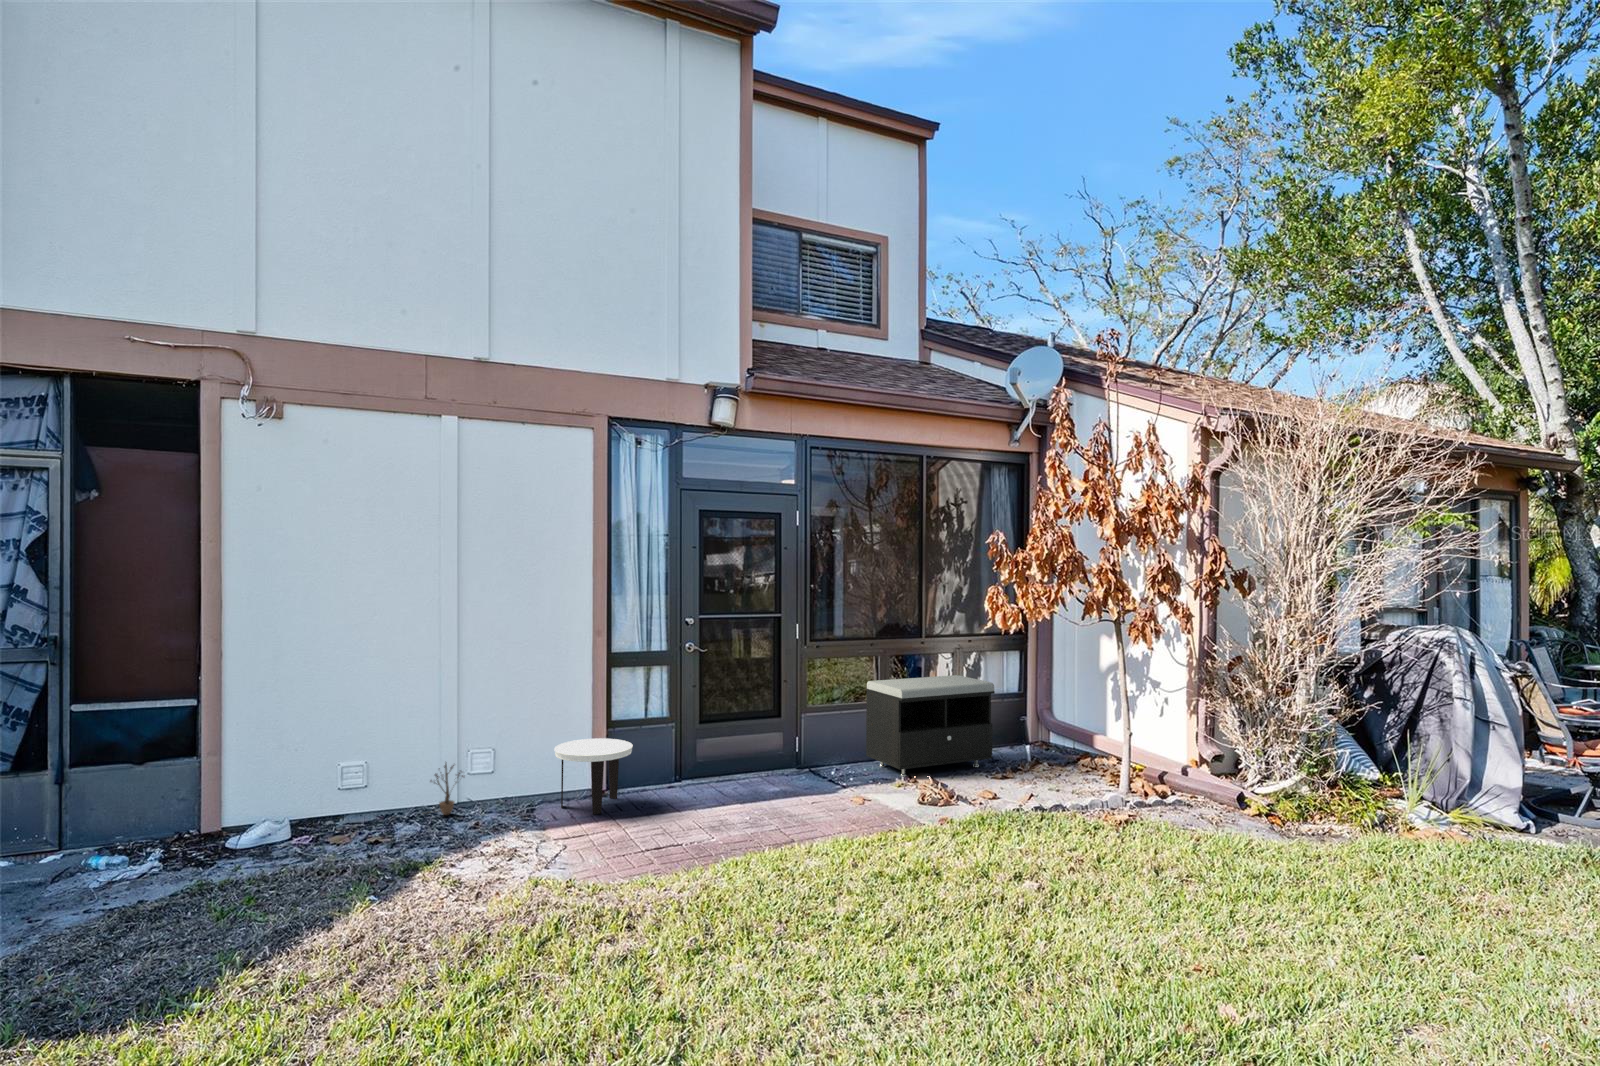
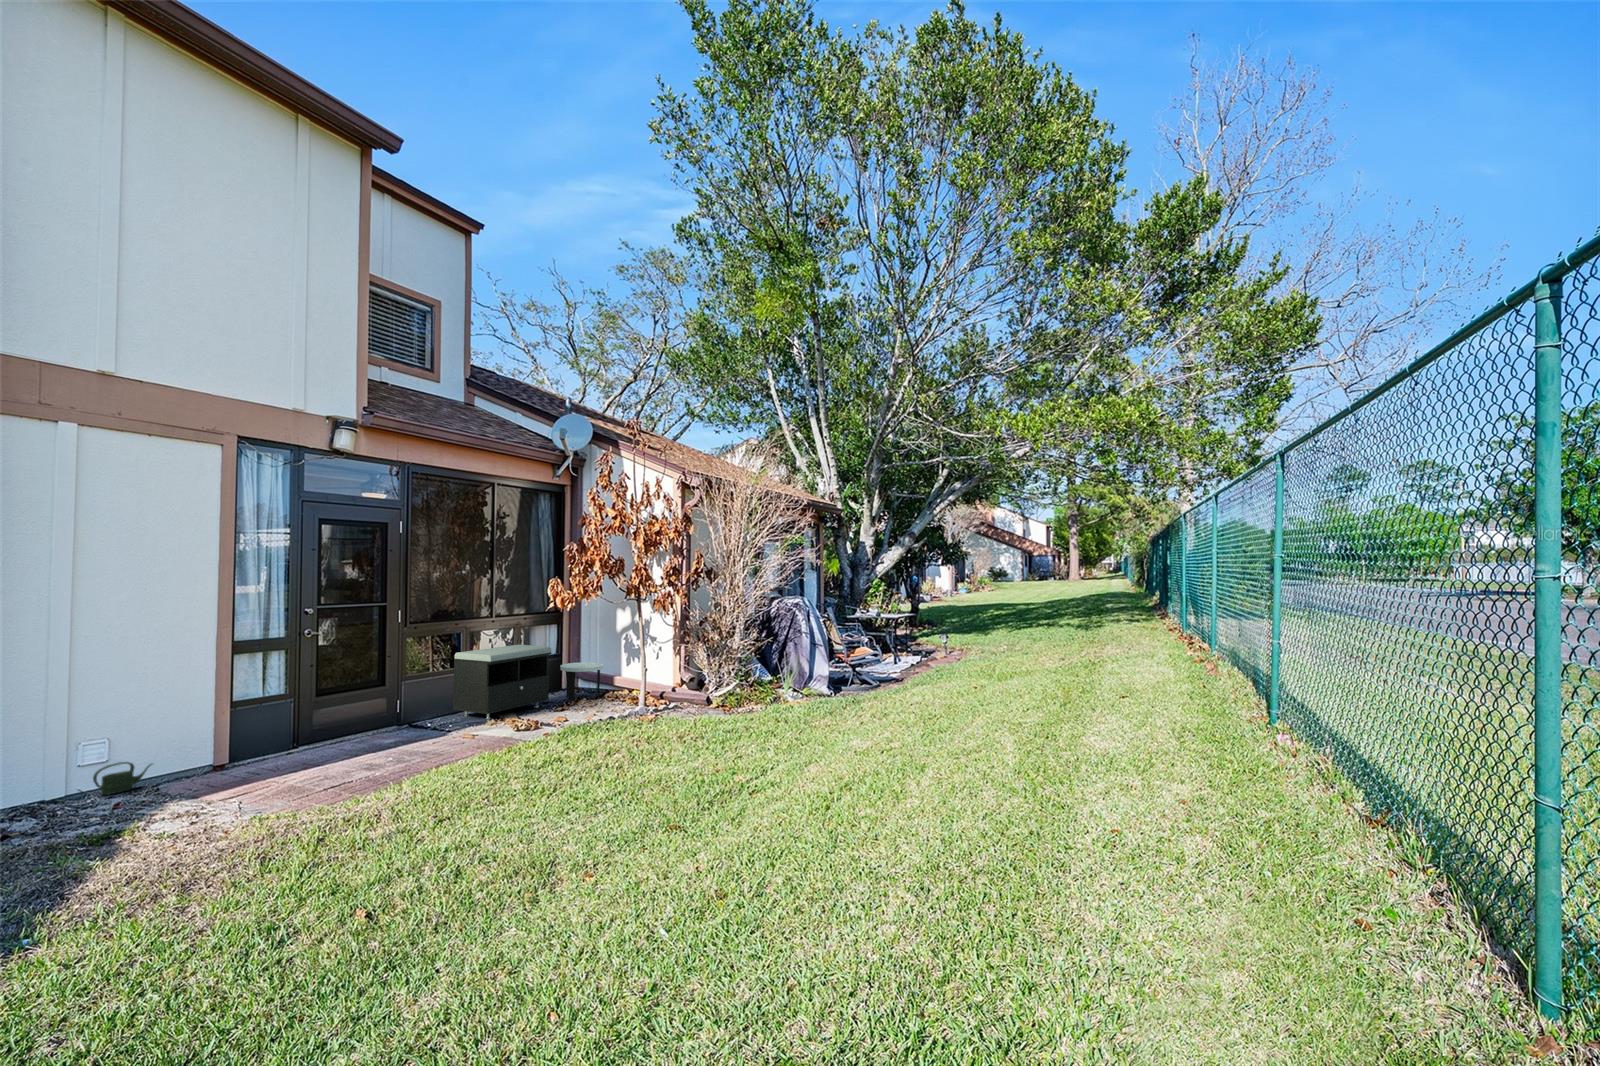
side table: present [554,738,633,814] -> present [560,662,604,701]
decorative plant: present [422,763,464,815] -> none [30,754,85,809]
watering can: none [476,776,529,810] -> present [93,762,152,795]

